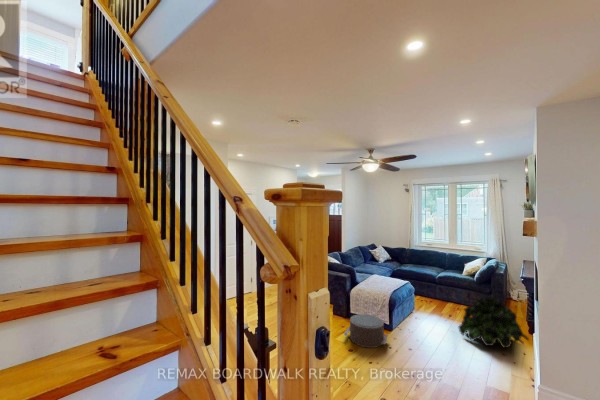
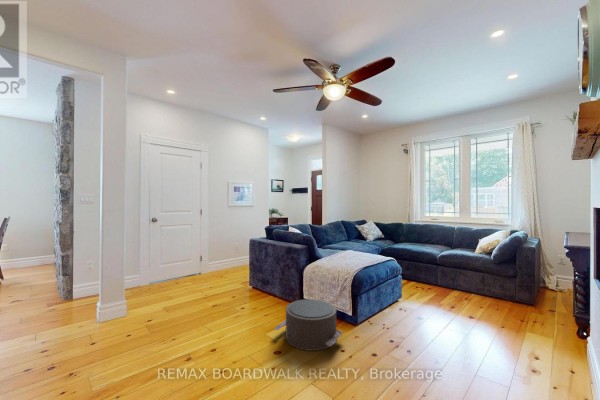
potted plant: present [459,296,528,348] -> none [459,274,581,361]

